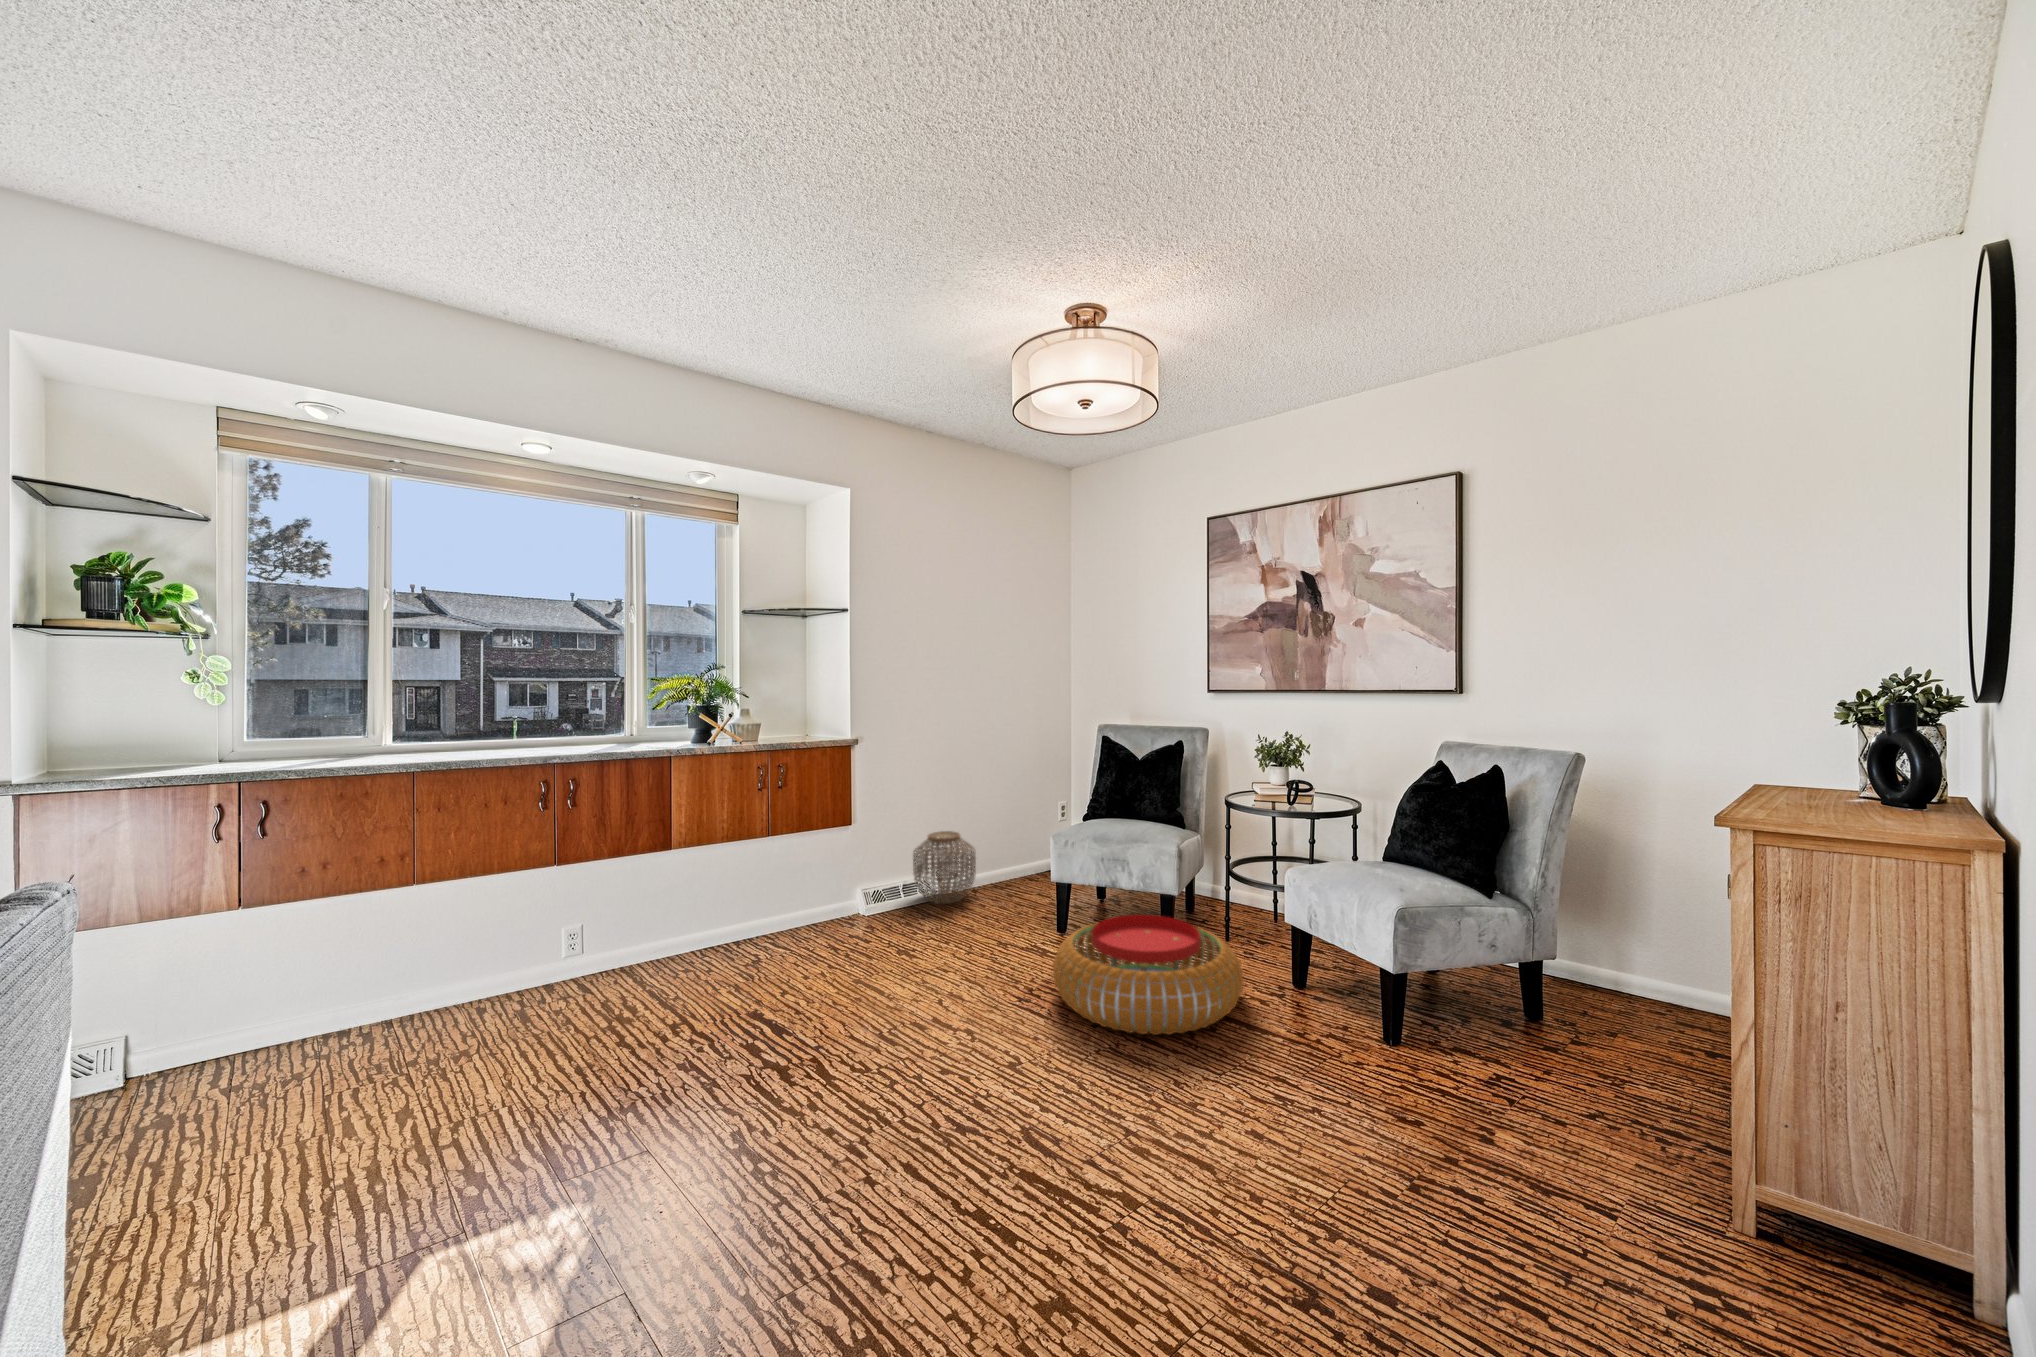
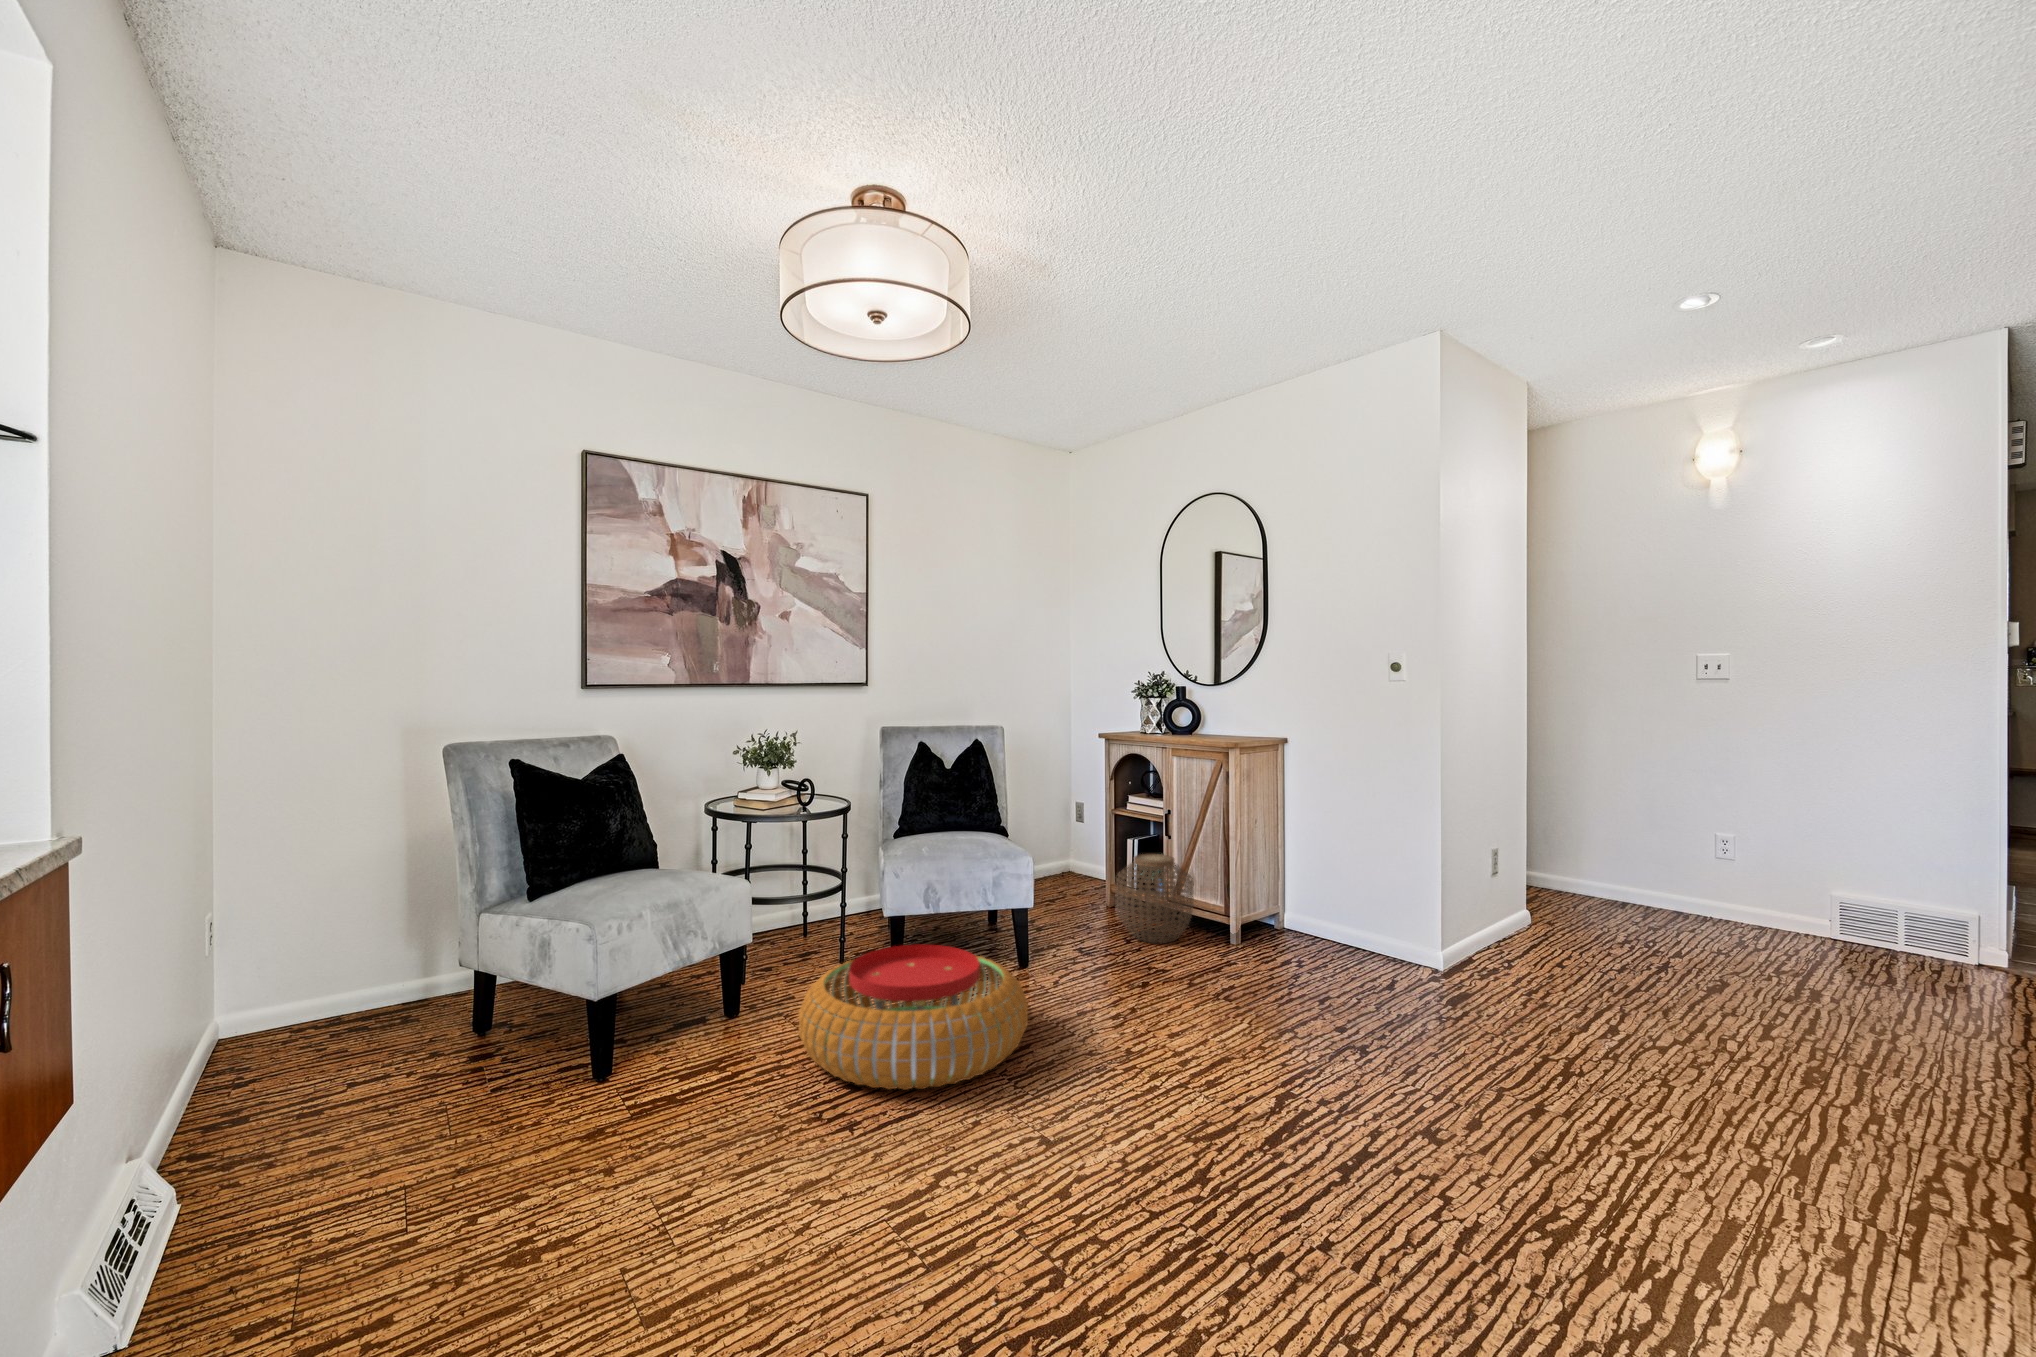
woven basket: present [913,831,976,904] -> present [1116,854,1193,943]

